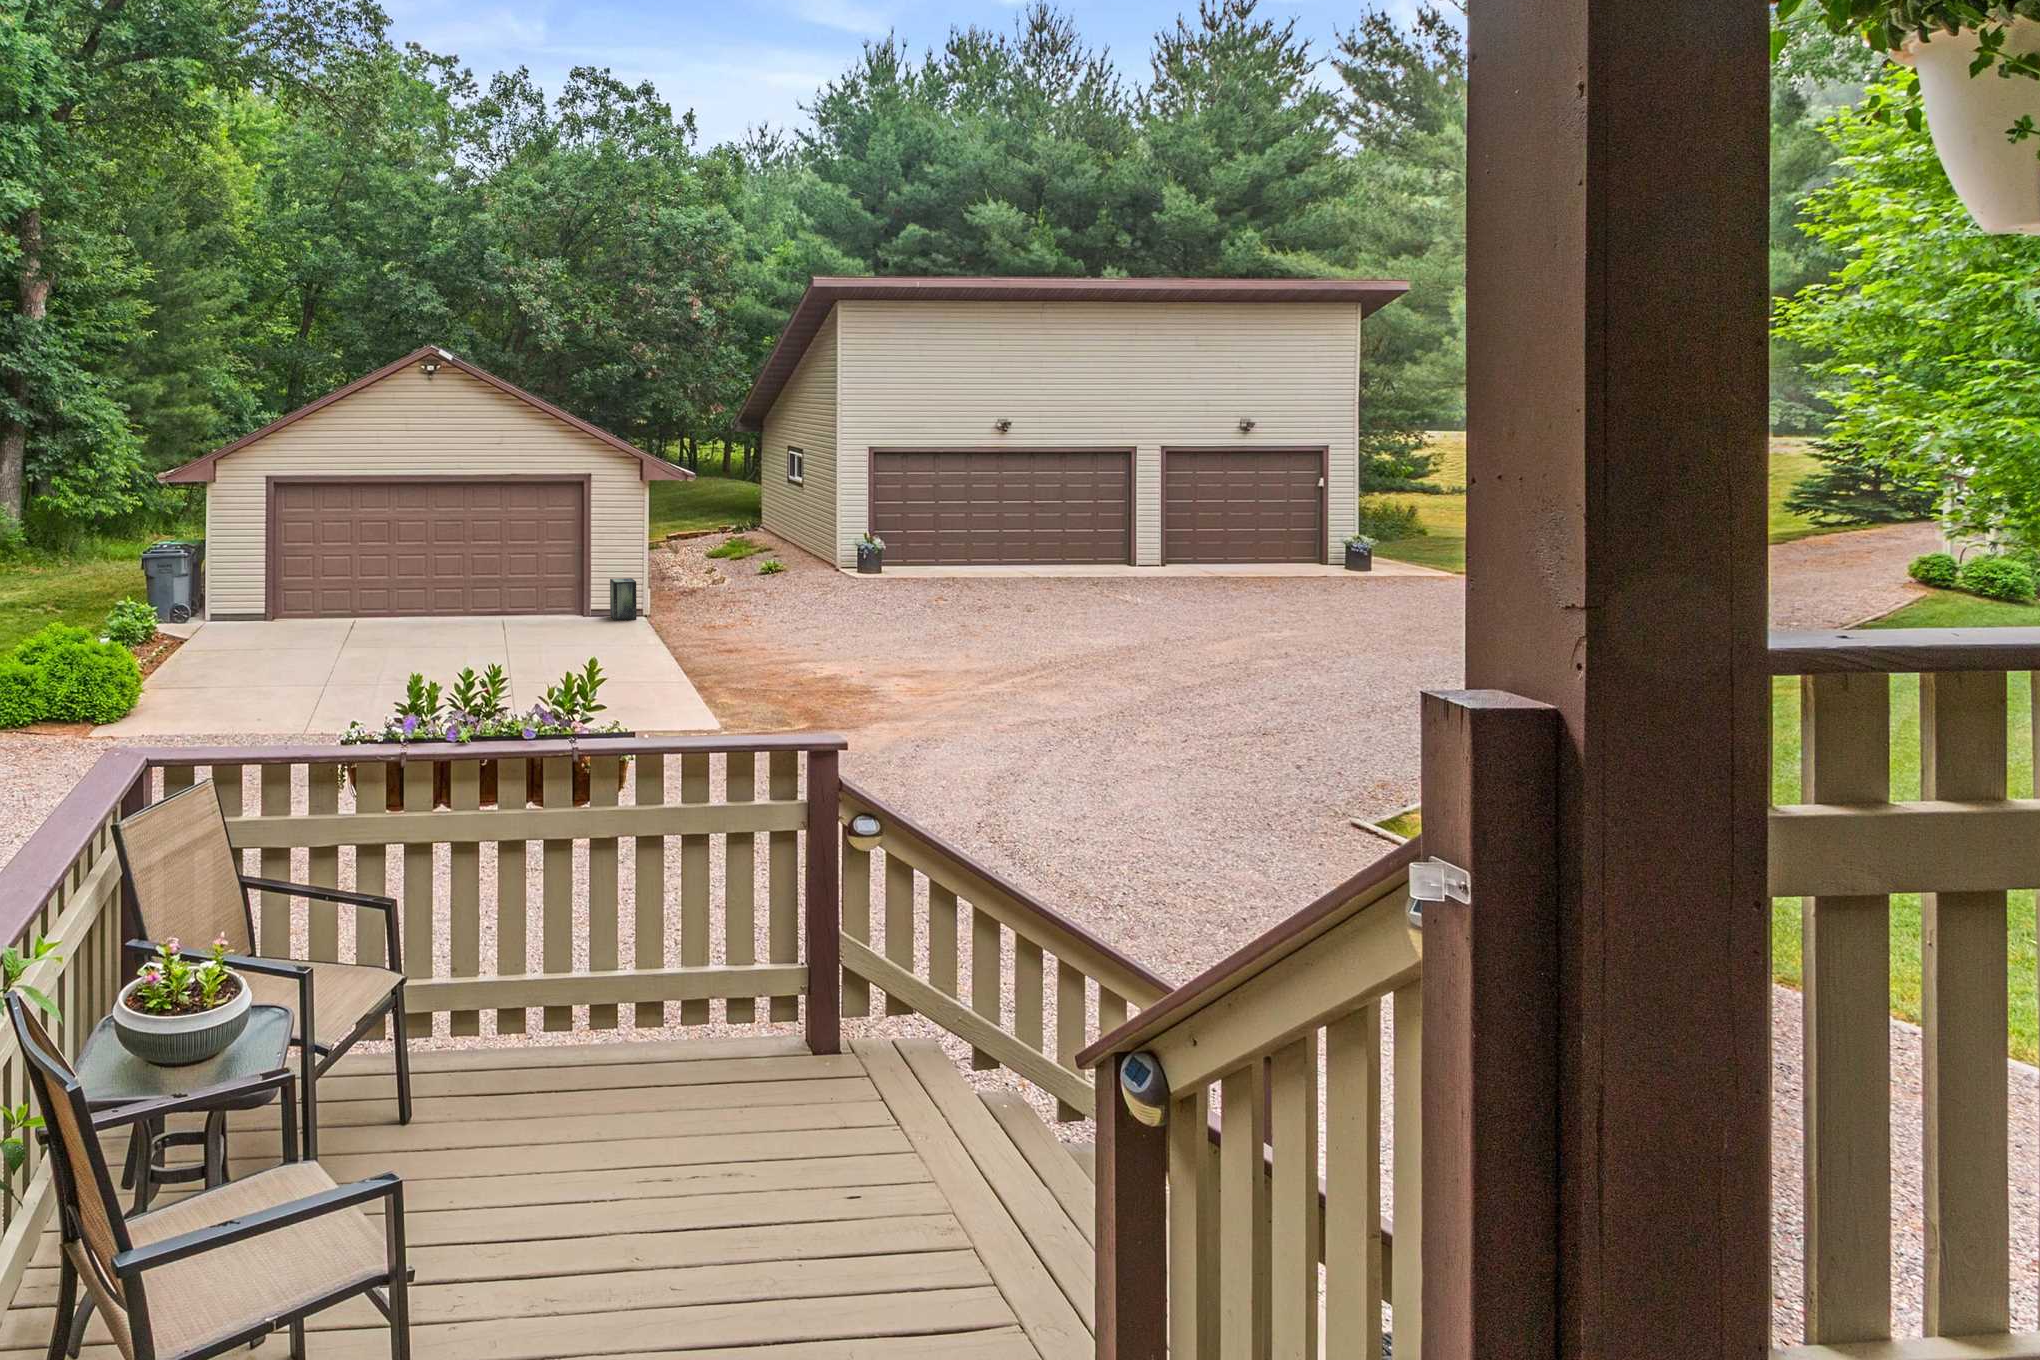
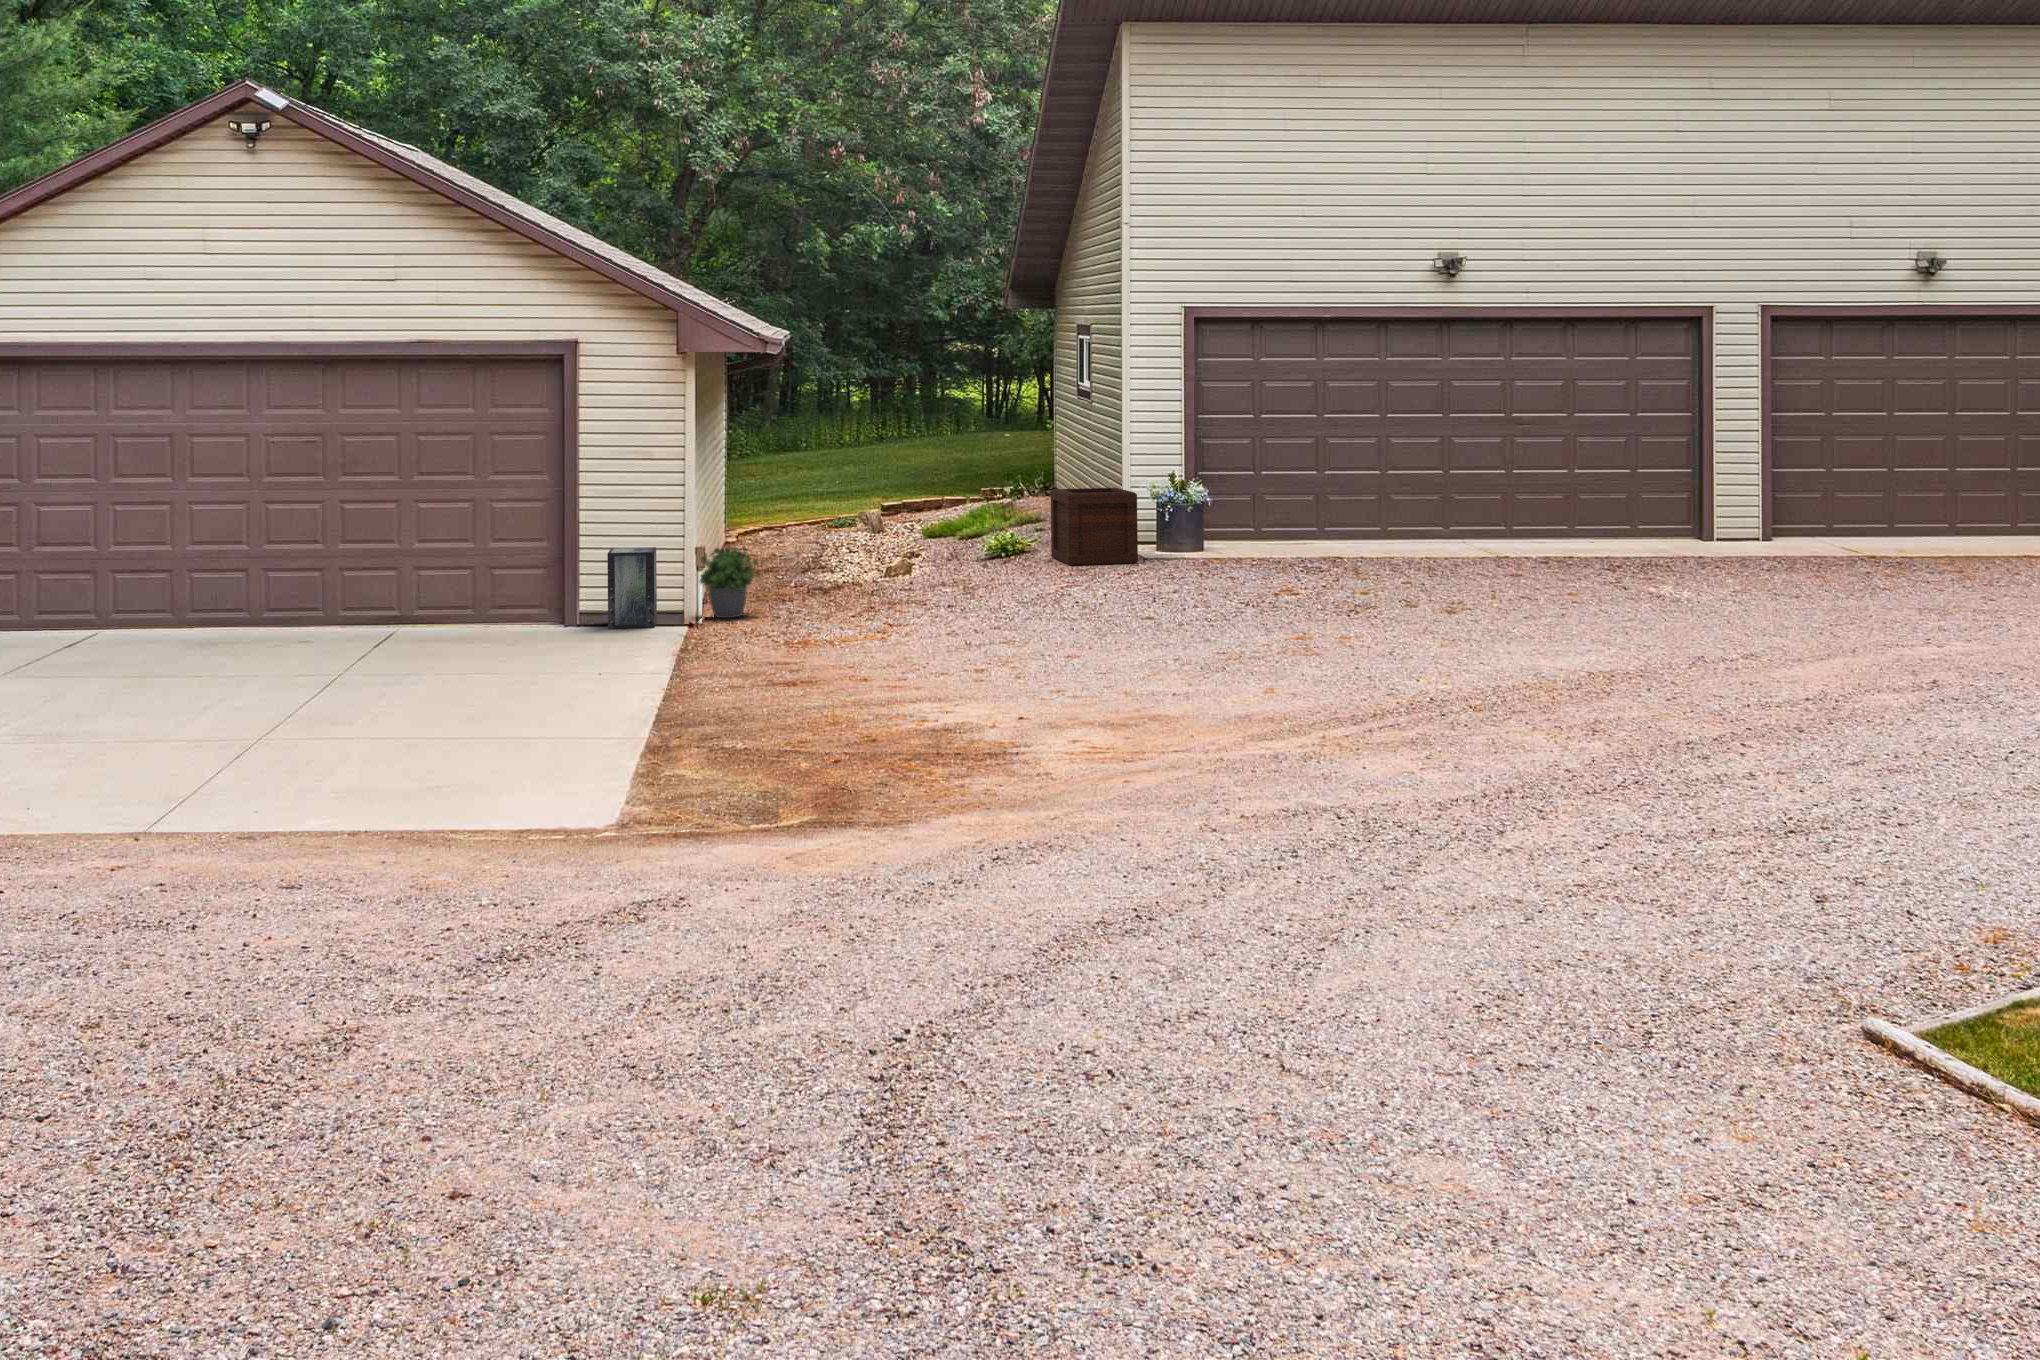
wooden crate: none [793,539,842,581] -> present [1051,488,1138,566]
potted plant: none [651,576,682,614] -> present [700,546,761,618]

